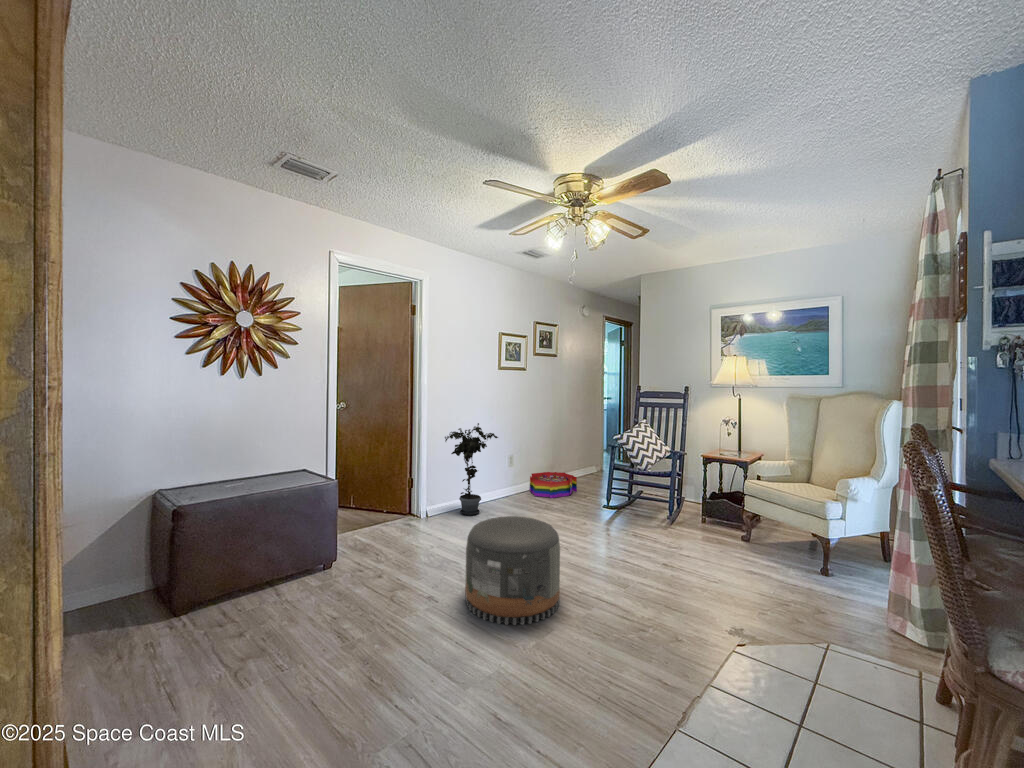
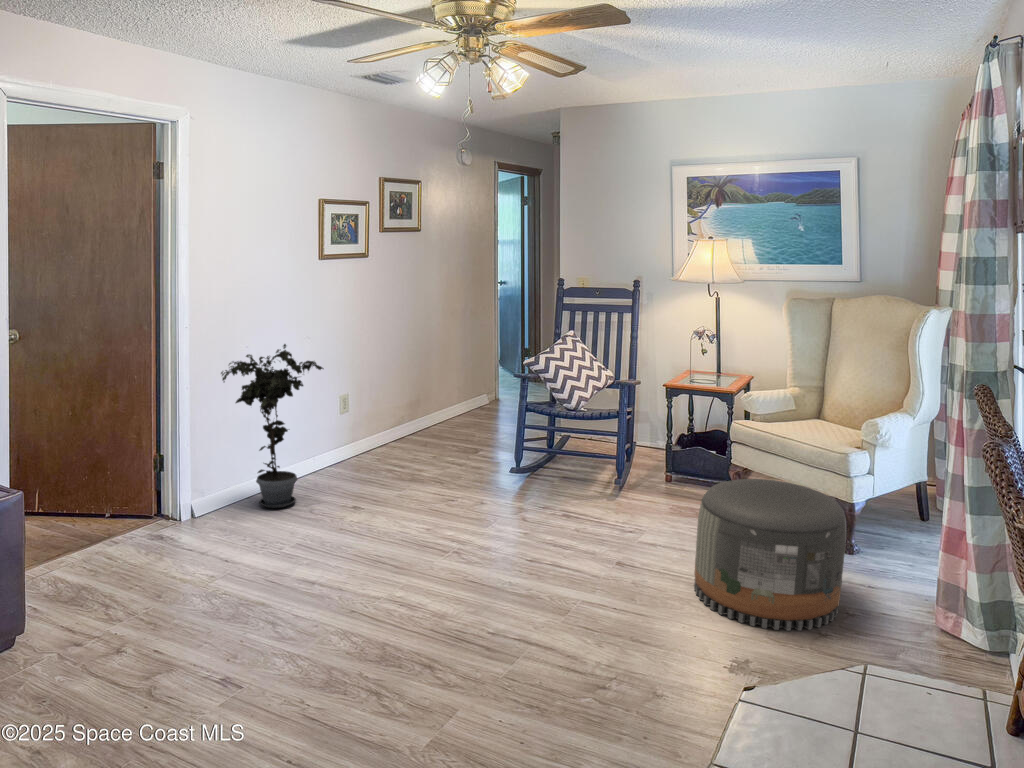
storage bin: present [529,472,577,498] -> none [379,420,460,466]
pouf: present [465,516,560,625] -> present [694,479,846,631]

